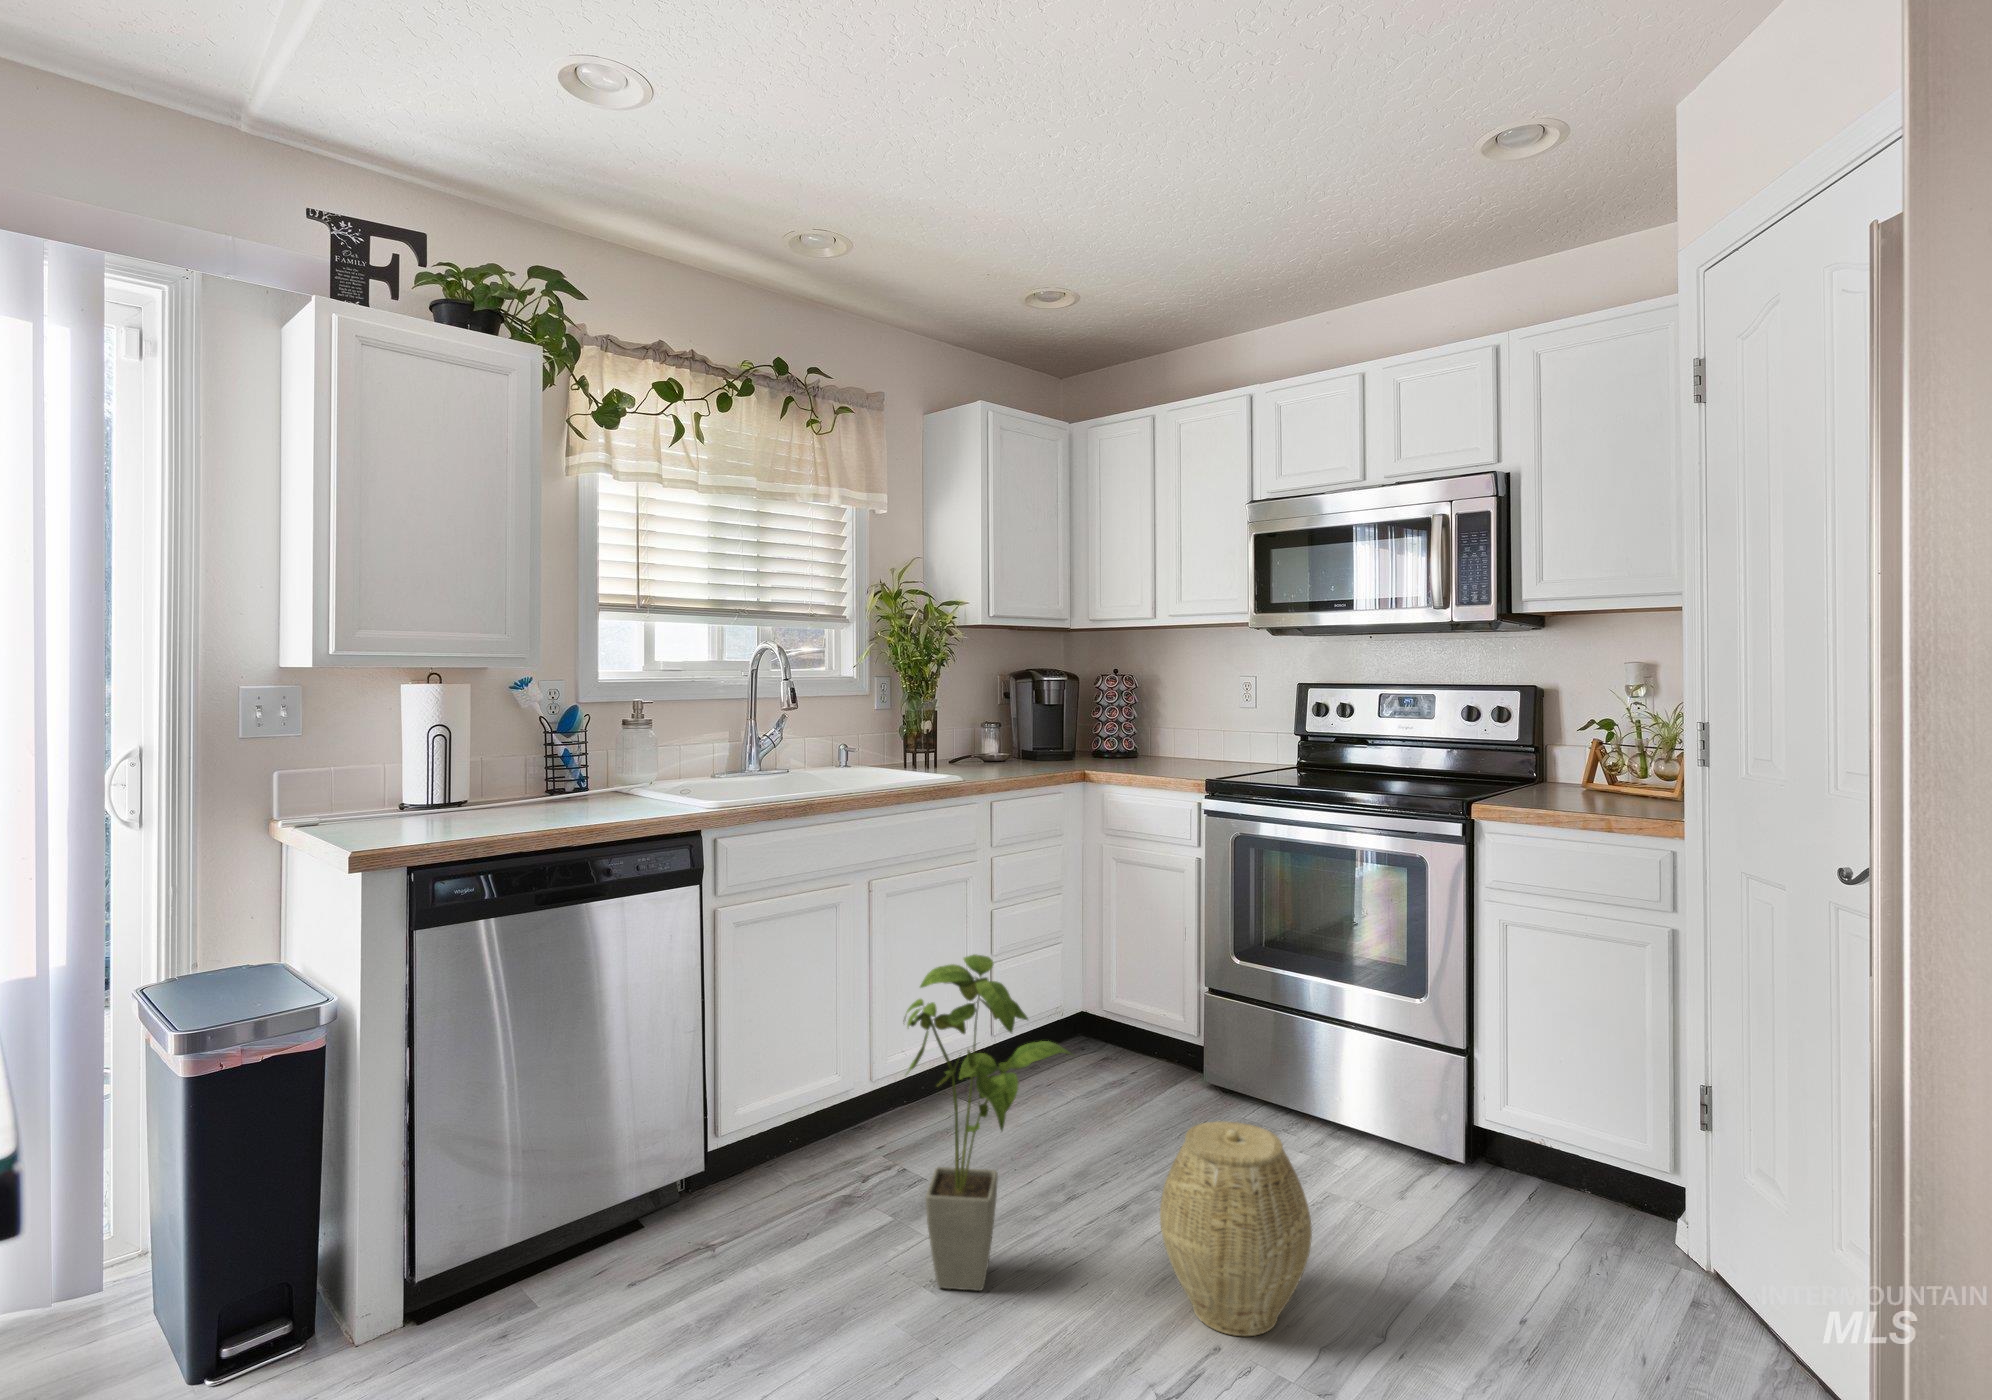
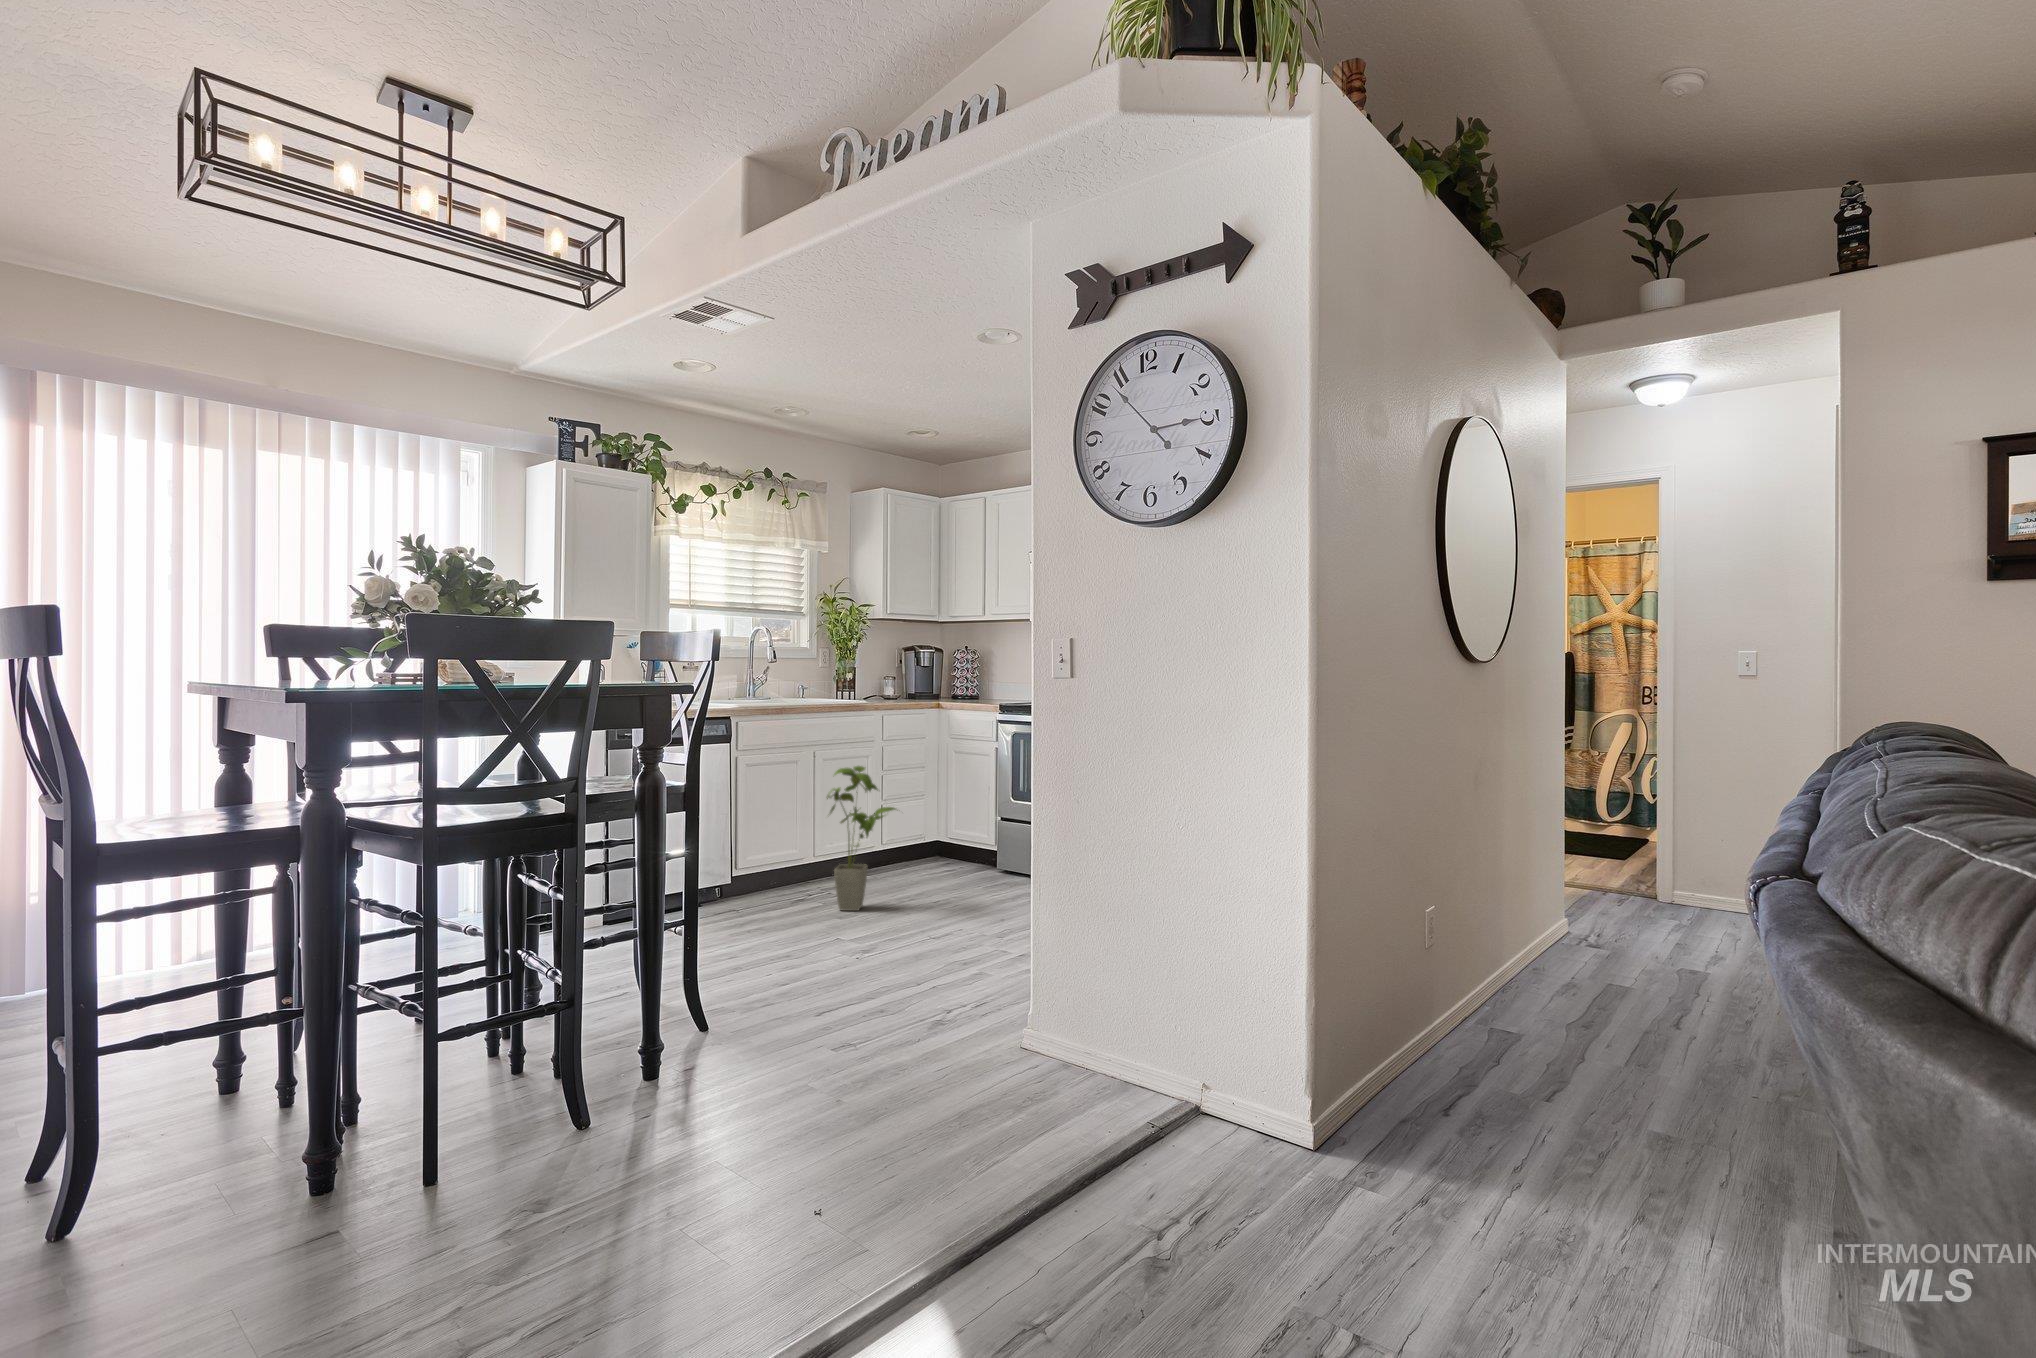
woven basket: present [1160,1121,1312,1336] -> none [934,837,996,918]

